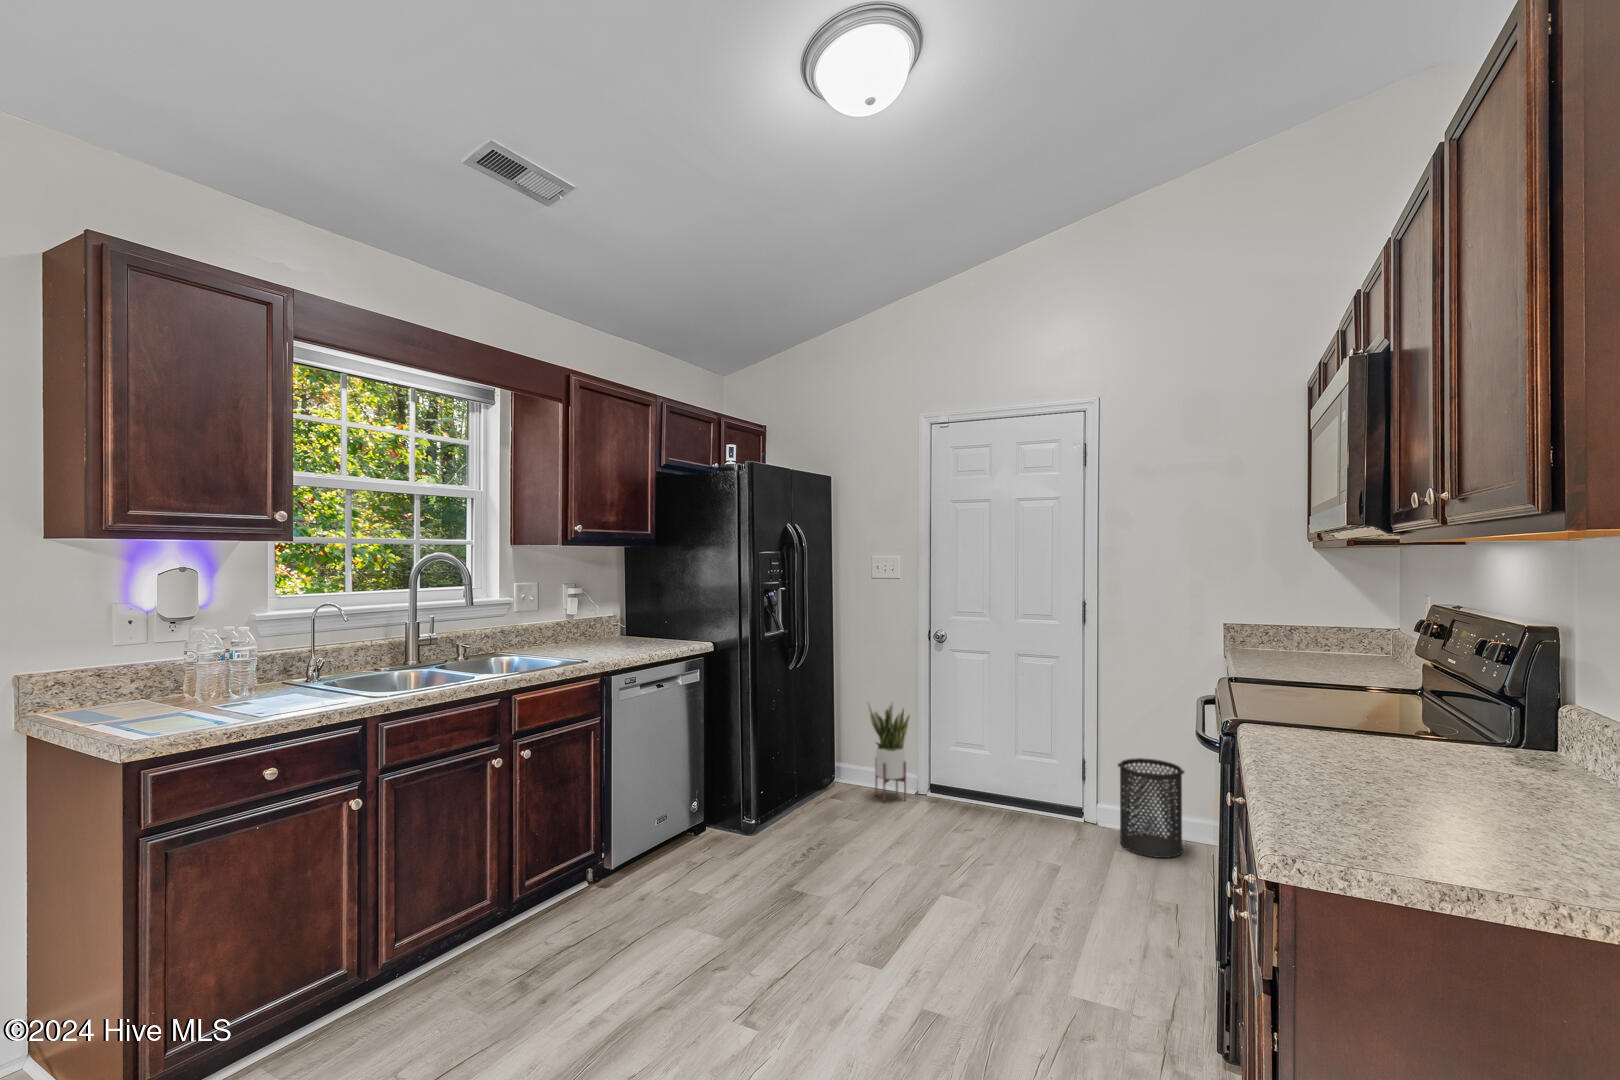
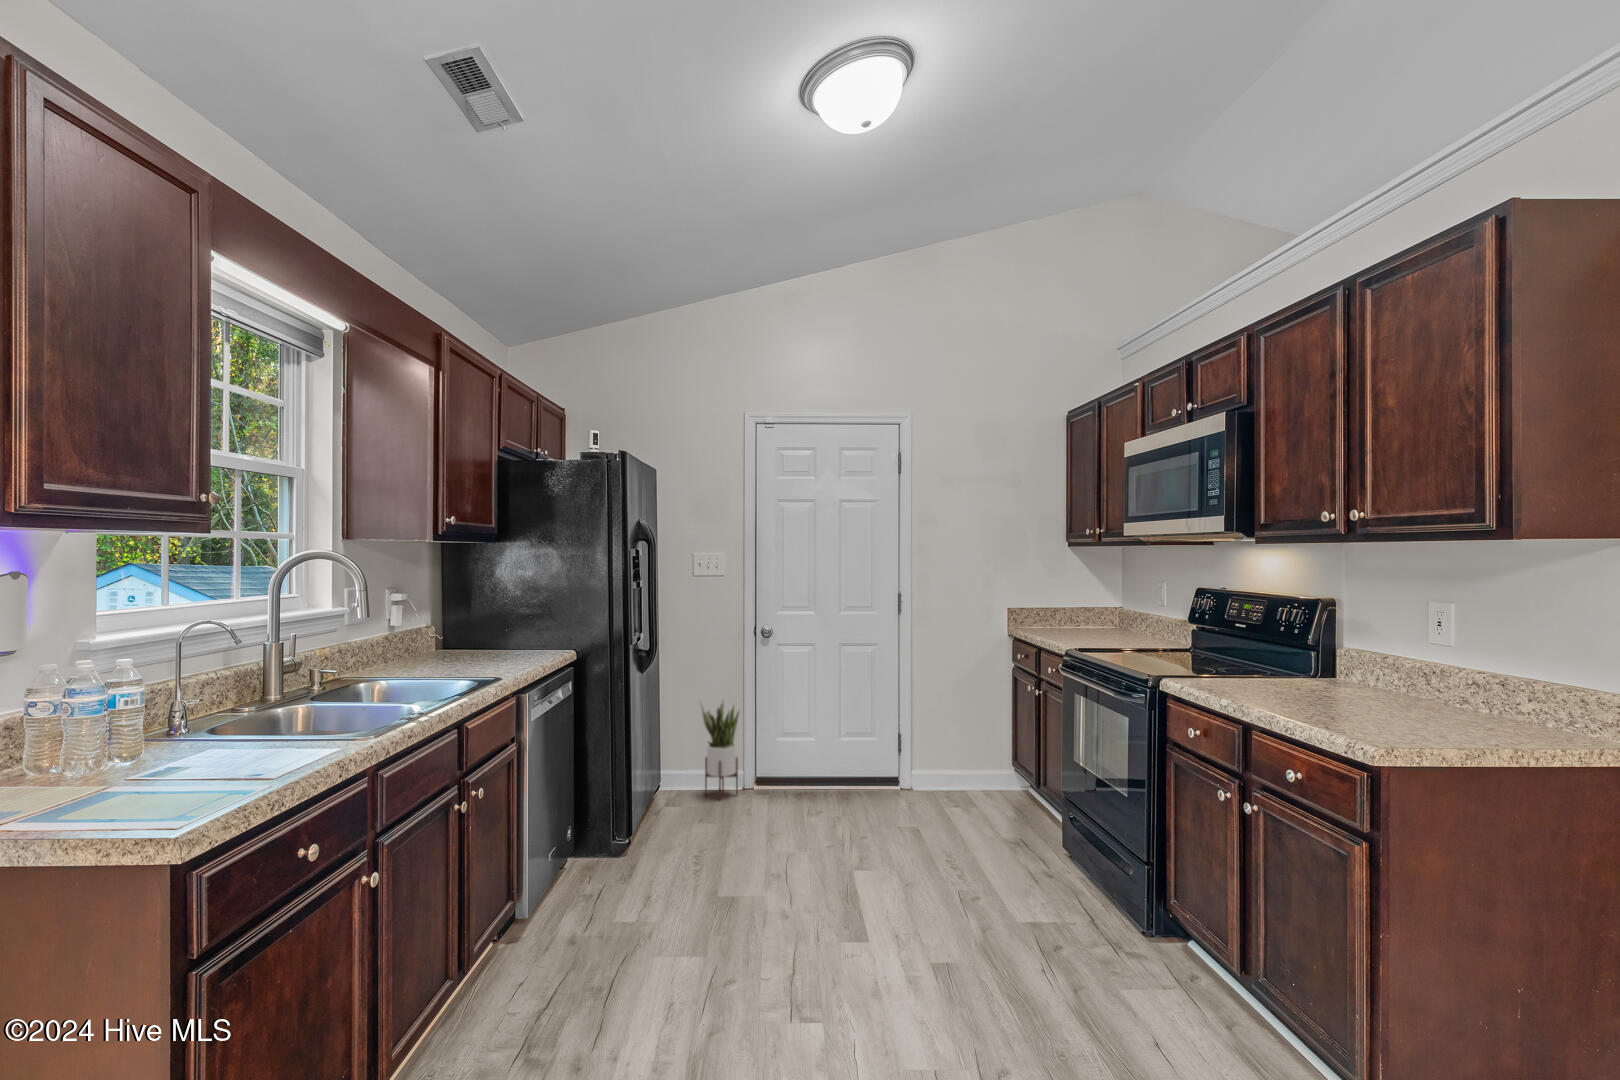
trash can: present [1118,758,1184,858] -> none [933,726,985,807]

